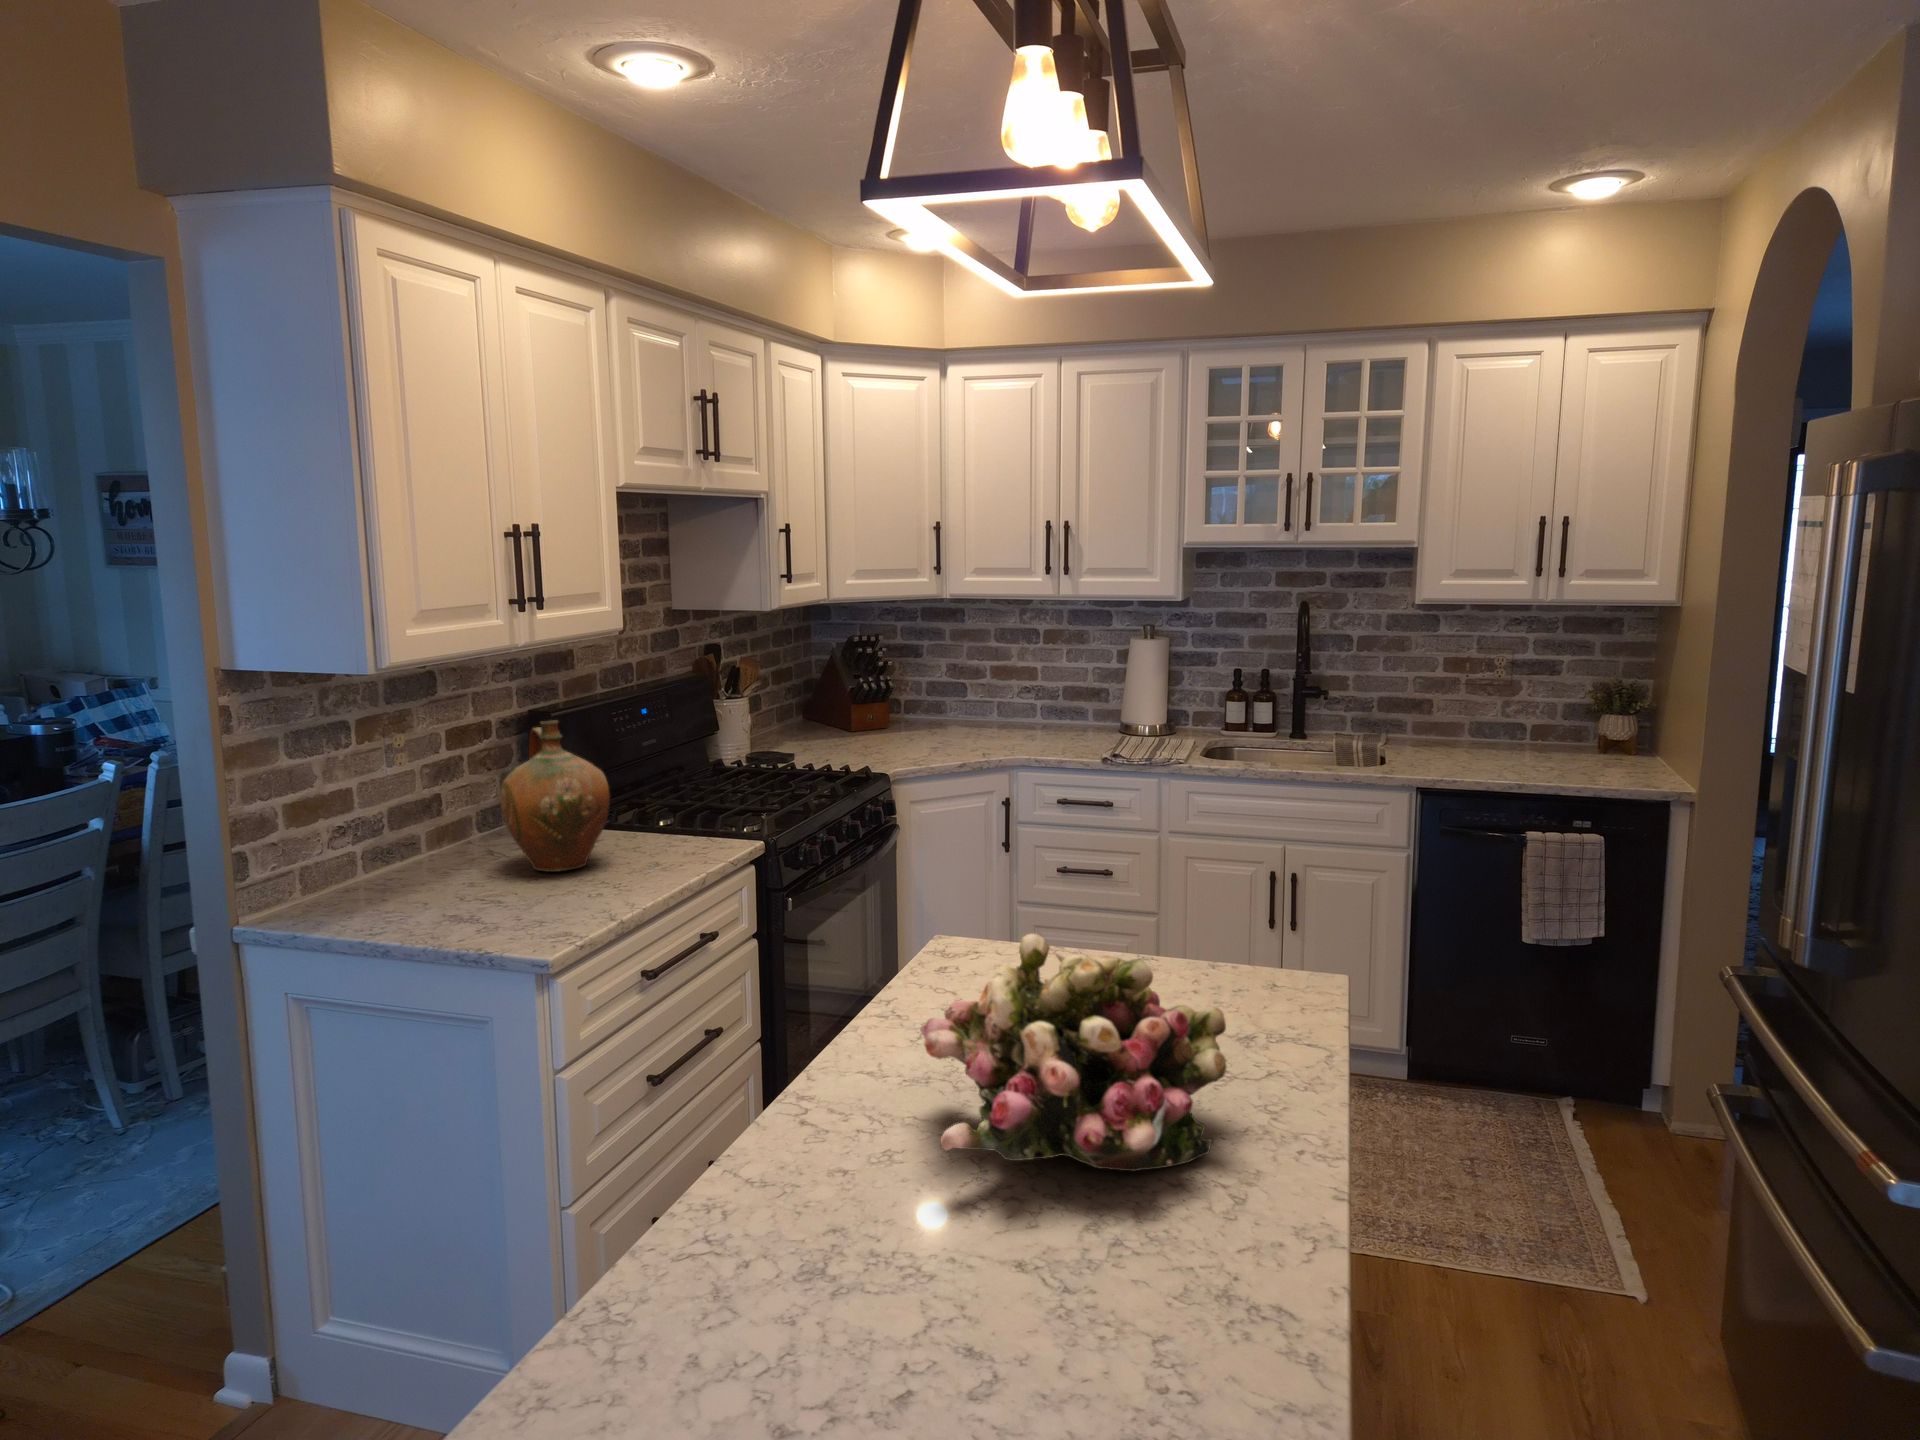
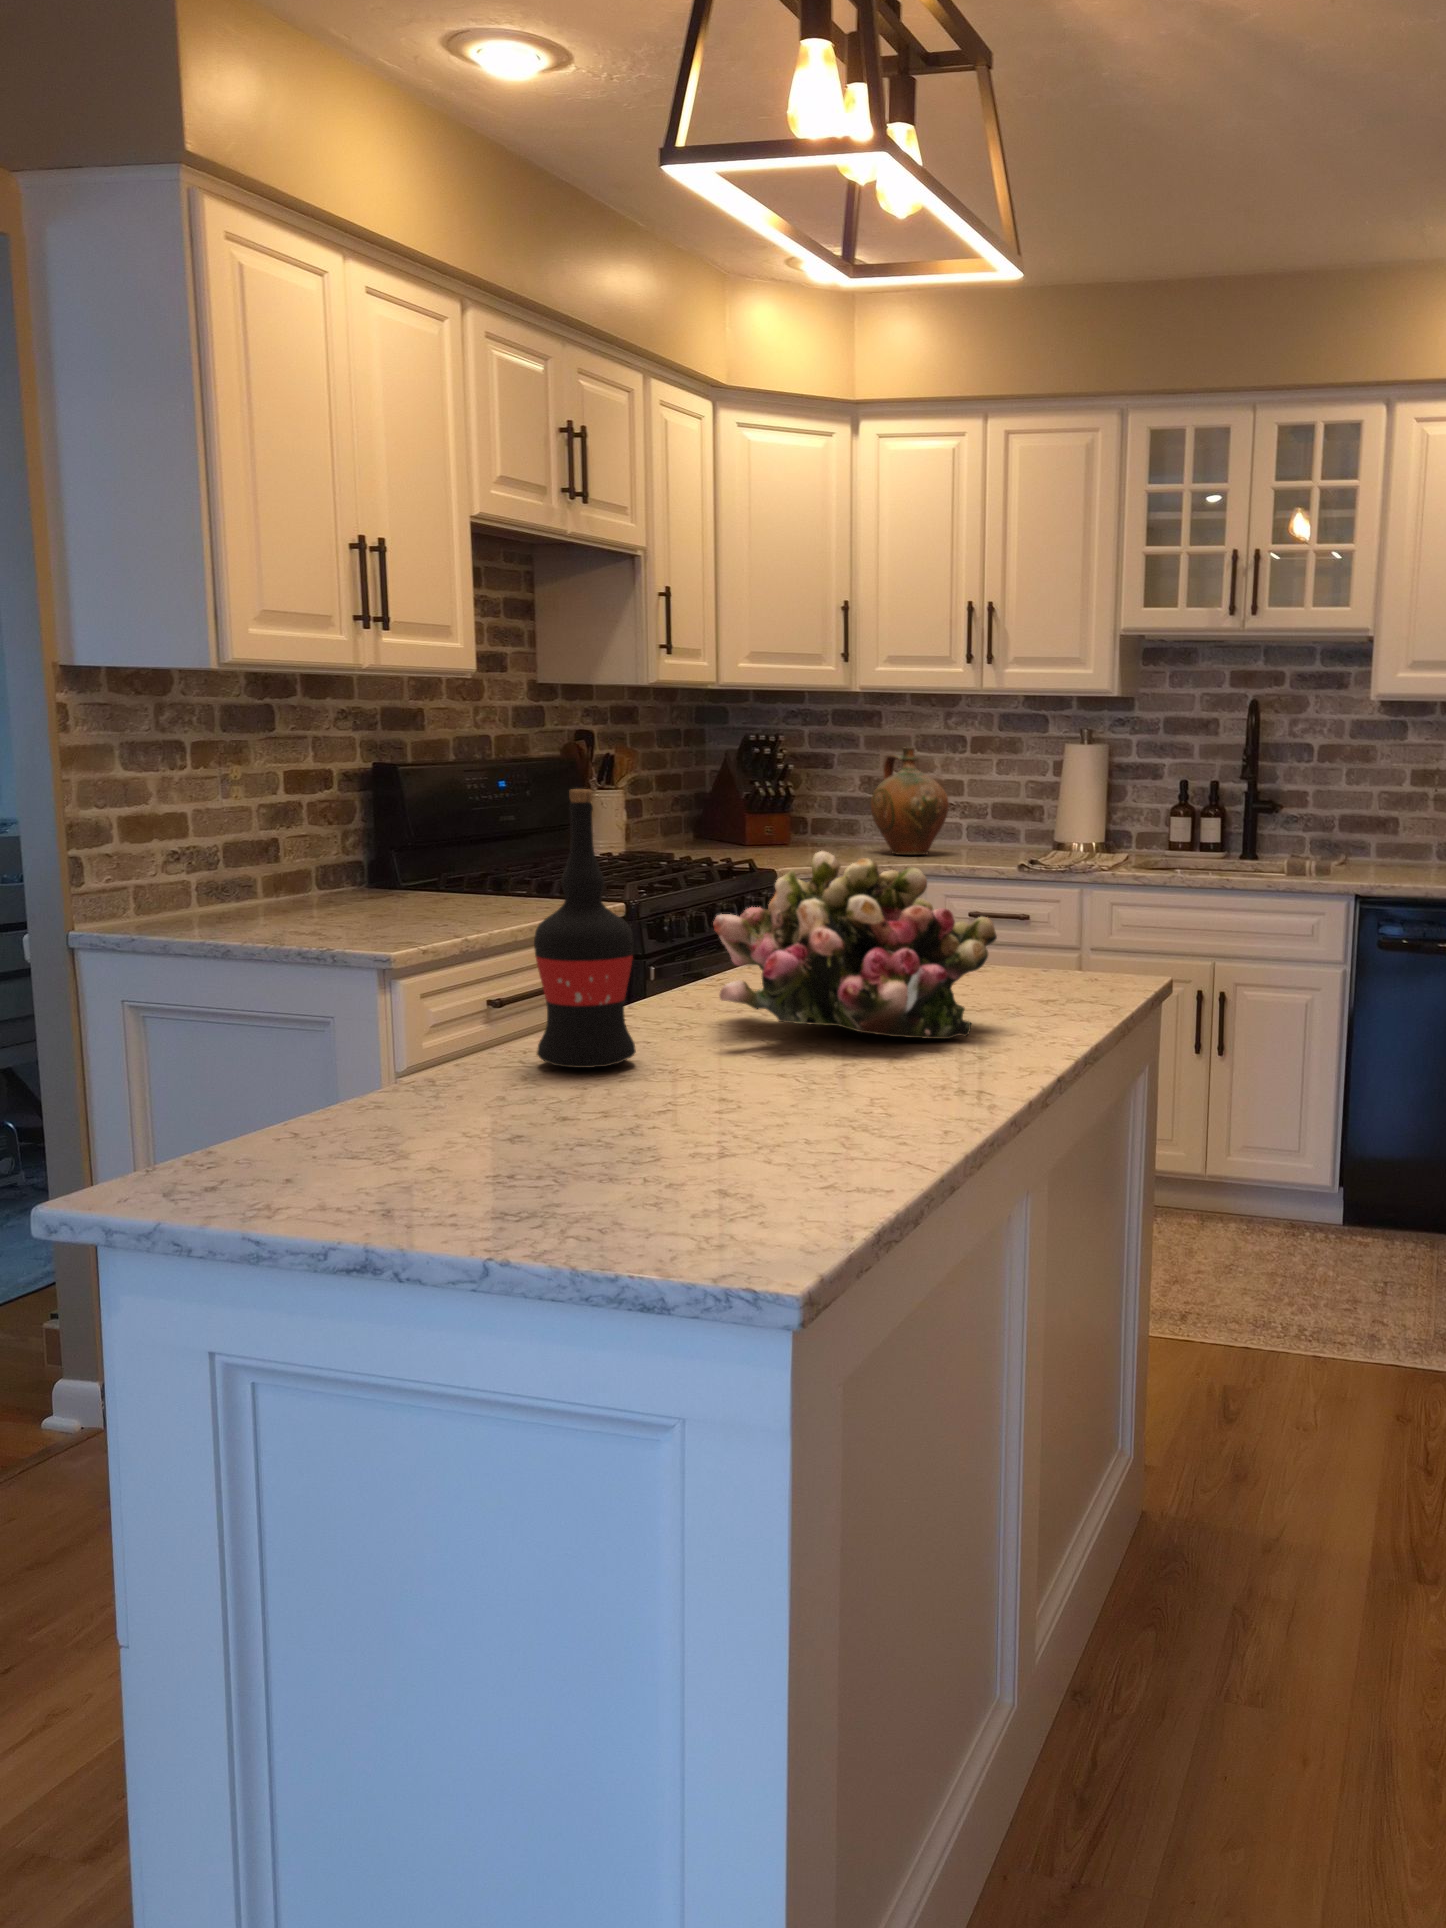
ceramic jug: present [500,720,610,872] -> present [871,747,949,855]
wine bottle: none [737,946,857,1279] -> present [534,789,636,1068]

